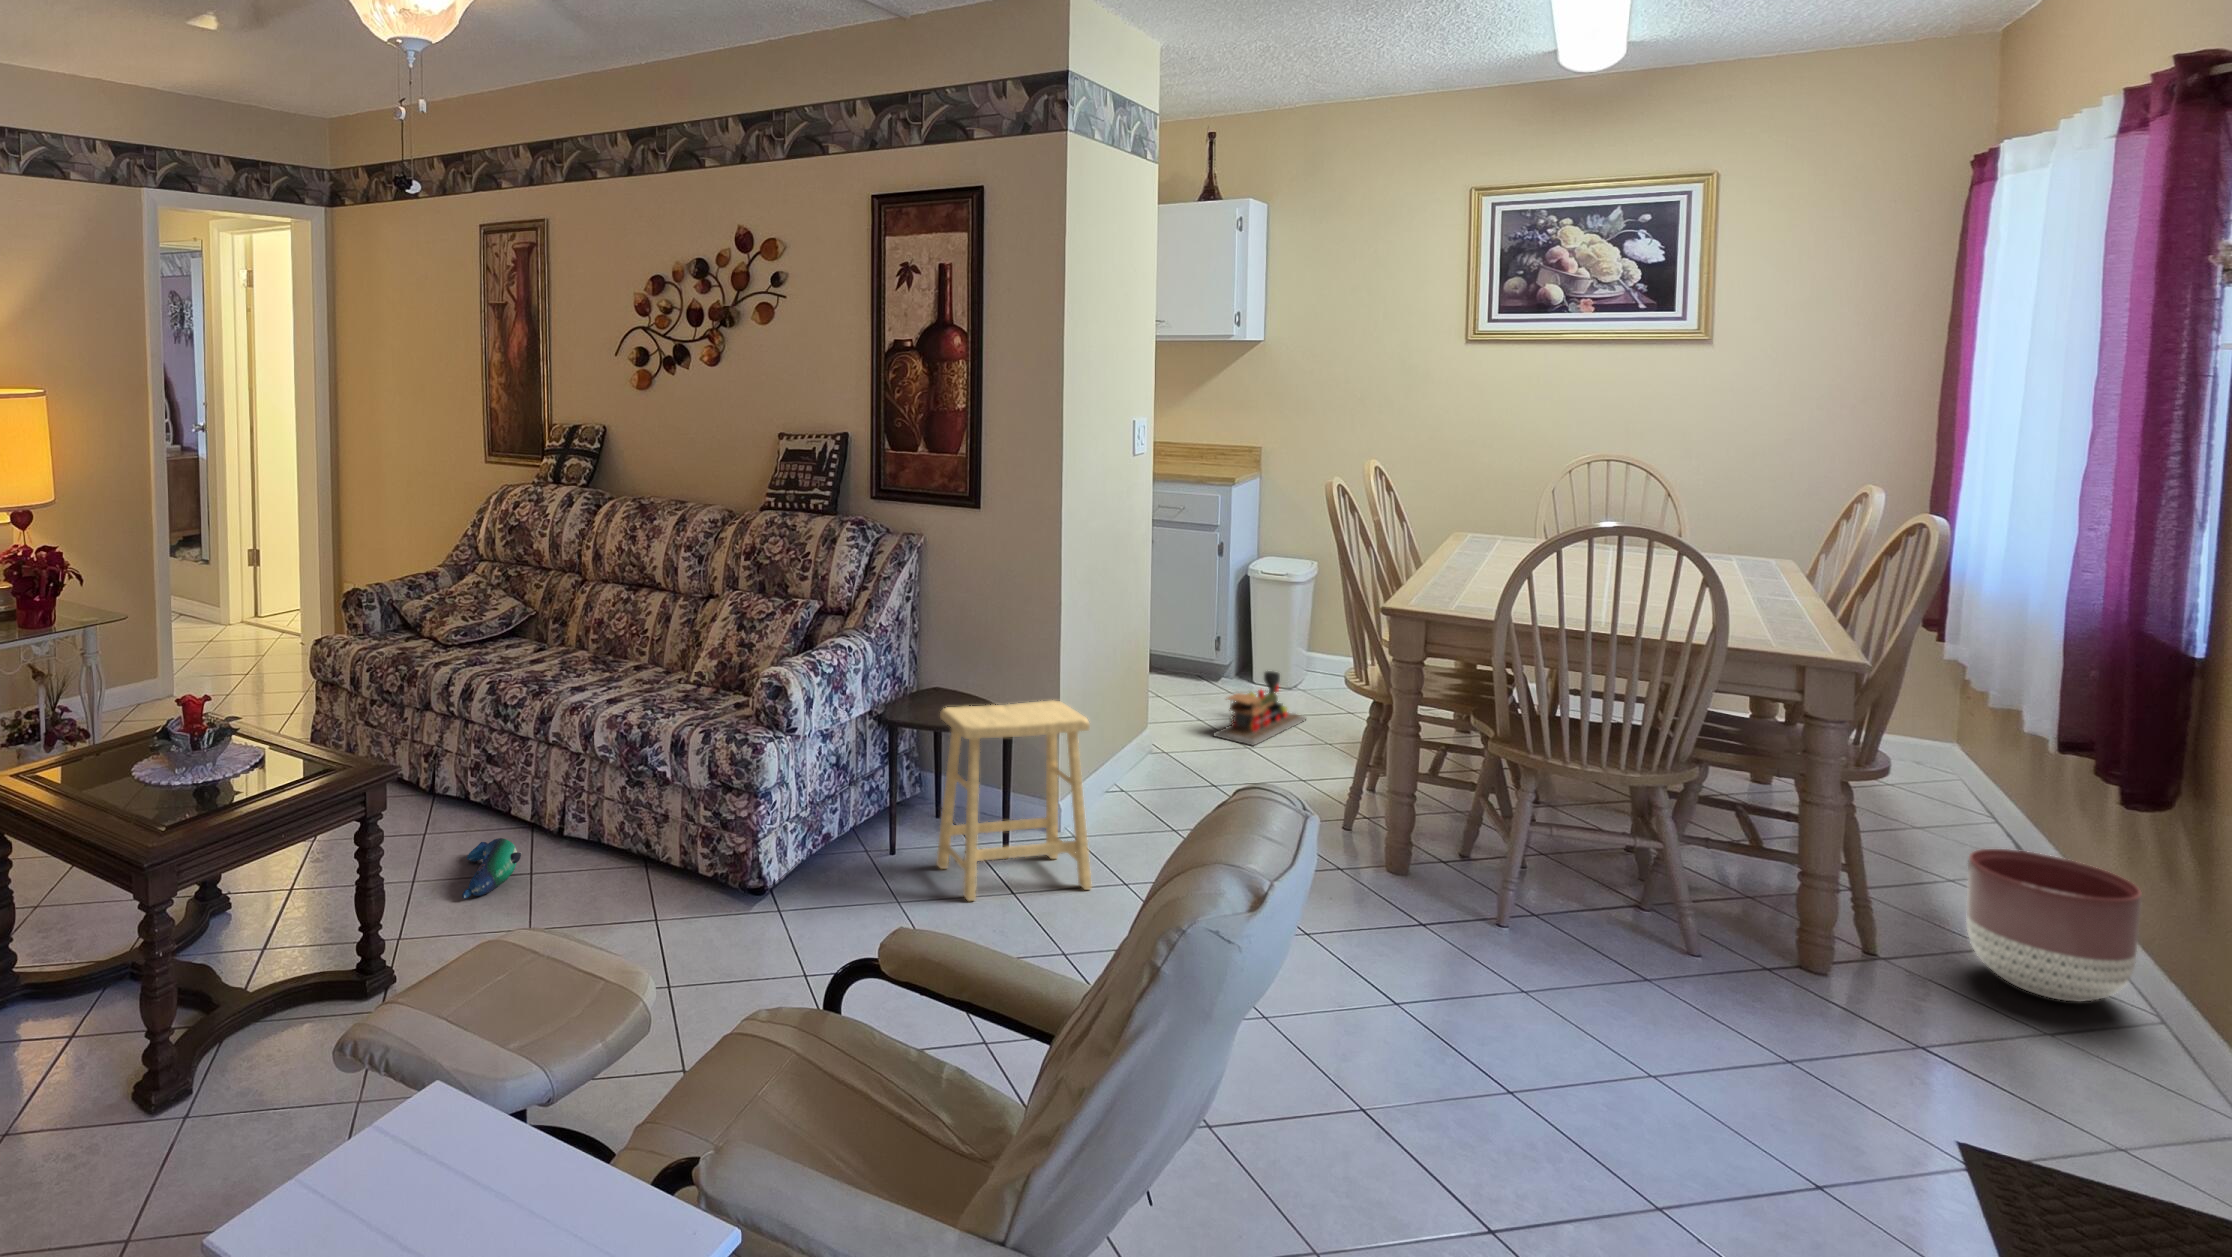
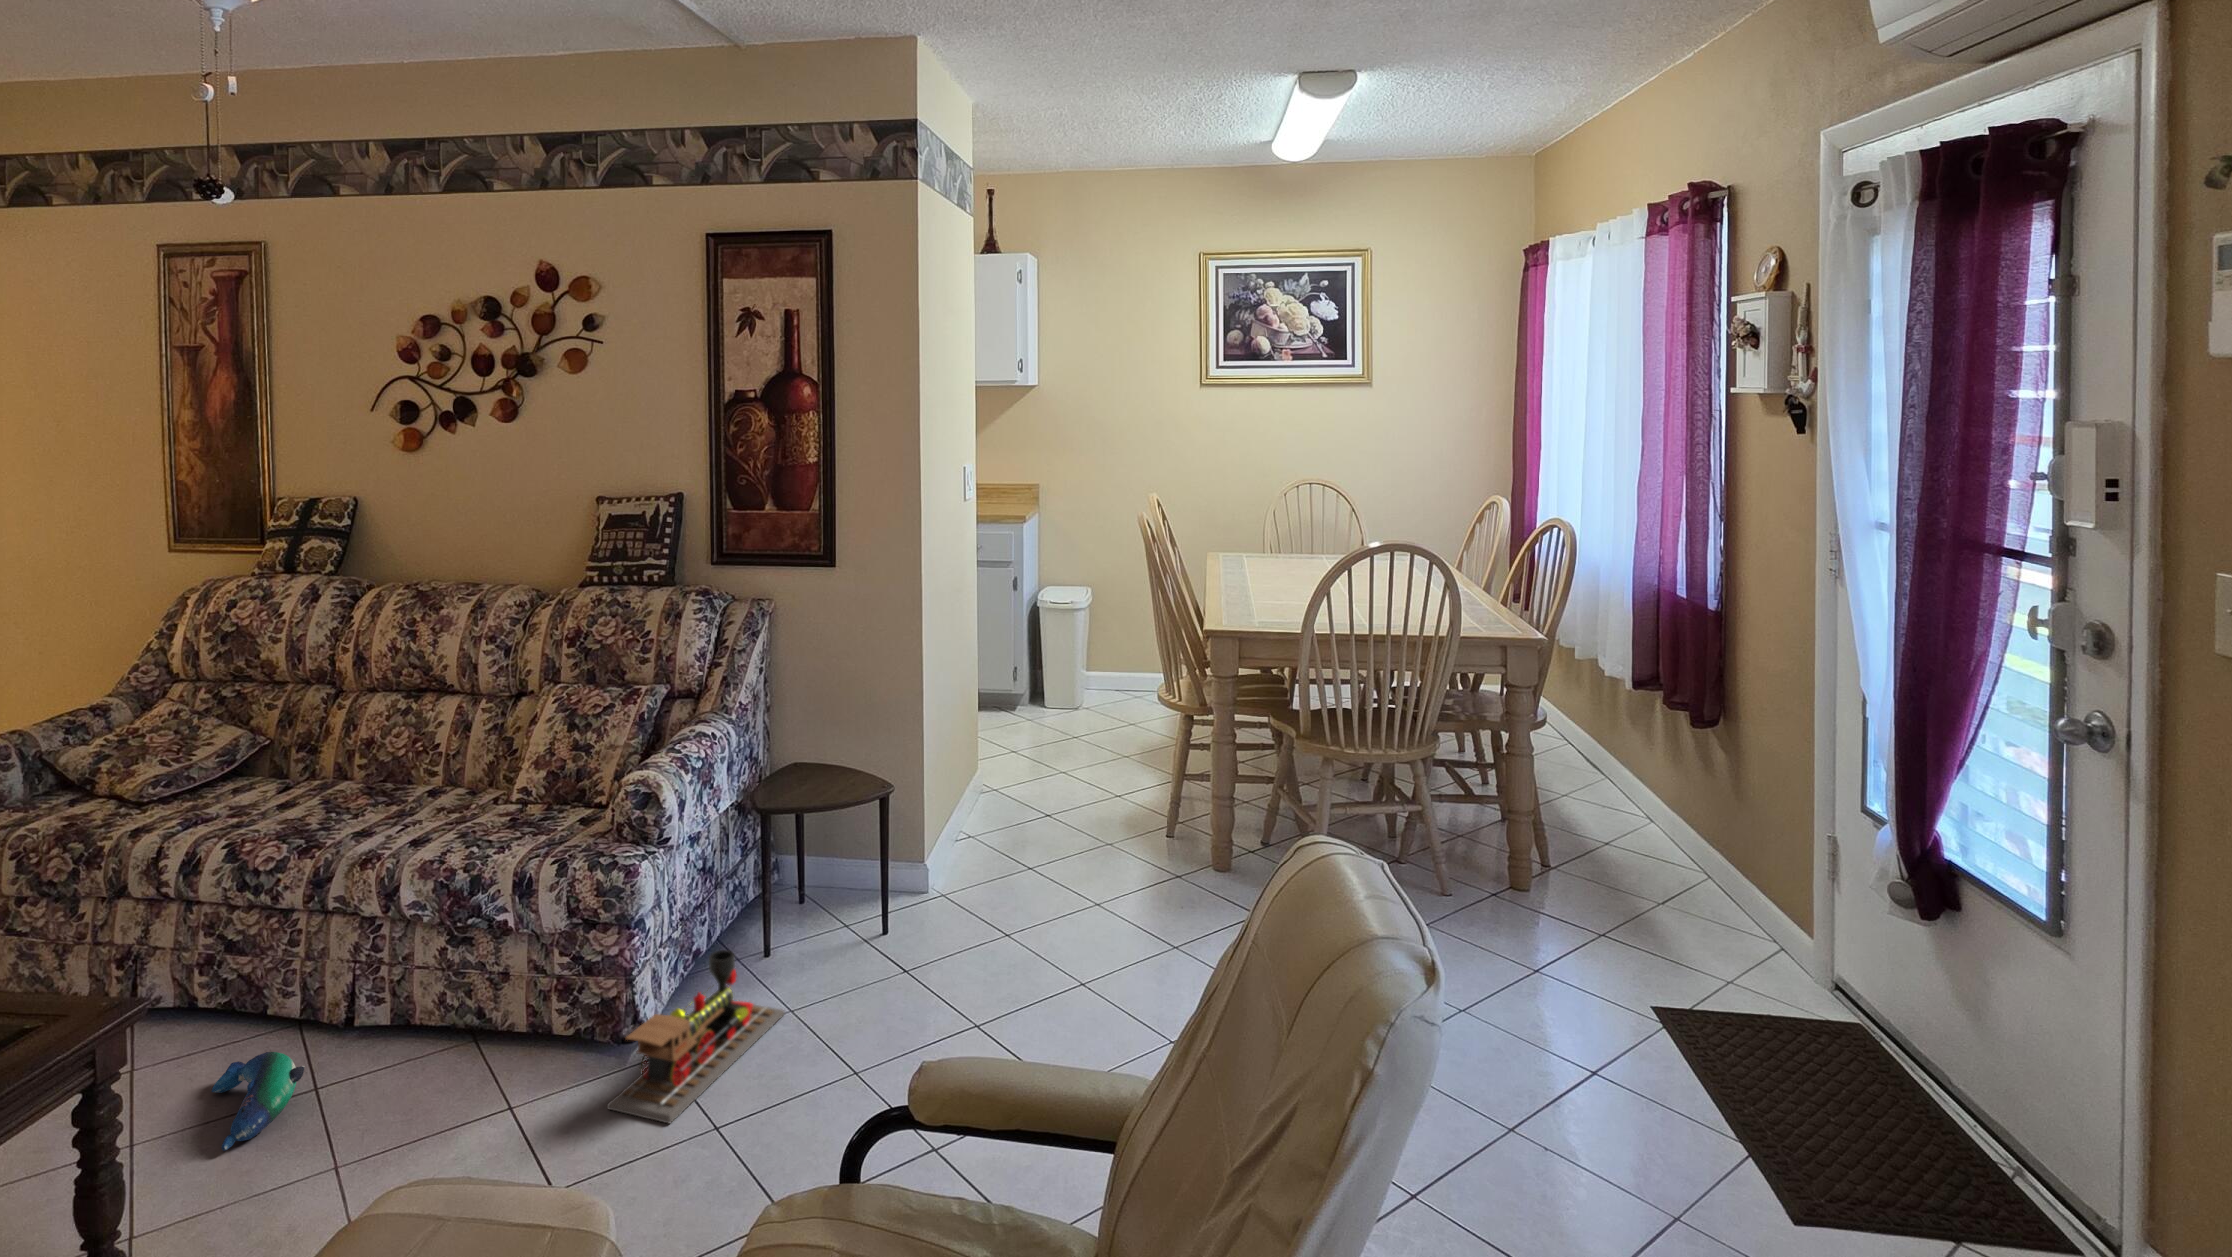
toy train: present [1214,671,1306,746] -> present [607,950,785,1123]
footstool: present [936,700,1092,901] -> none [818,761,981,995]
planter: present [1967,849,2142,1002] -> none [1613,771,1715,881]

